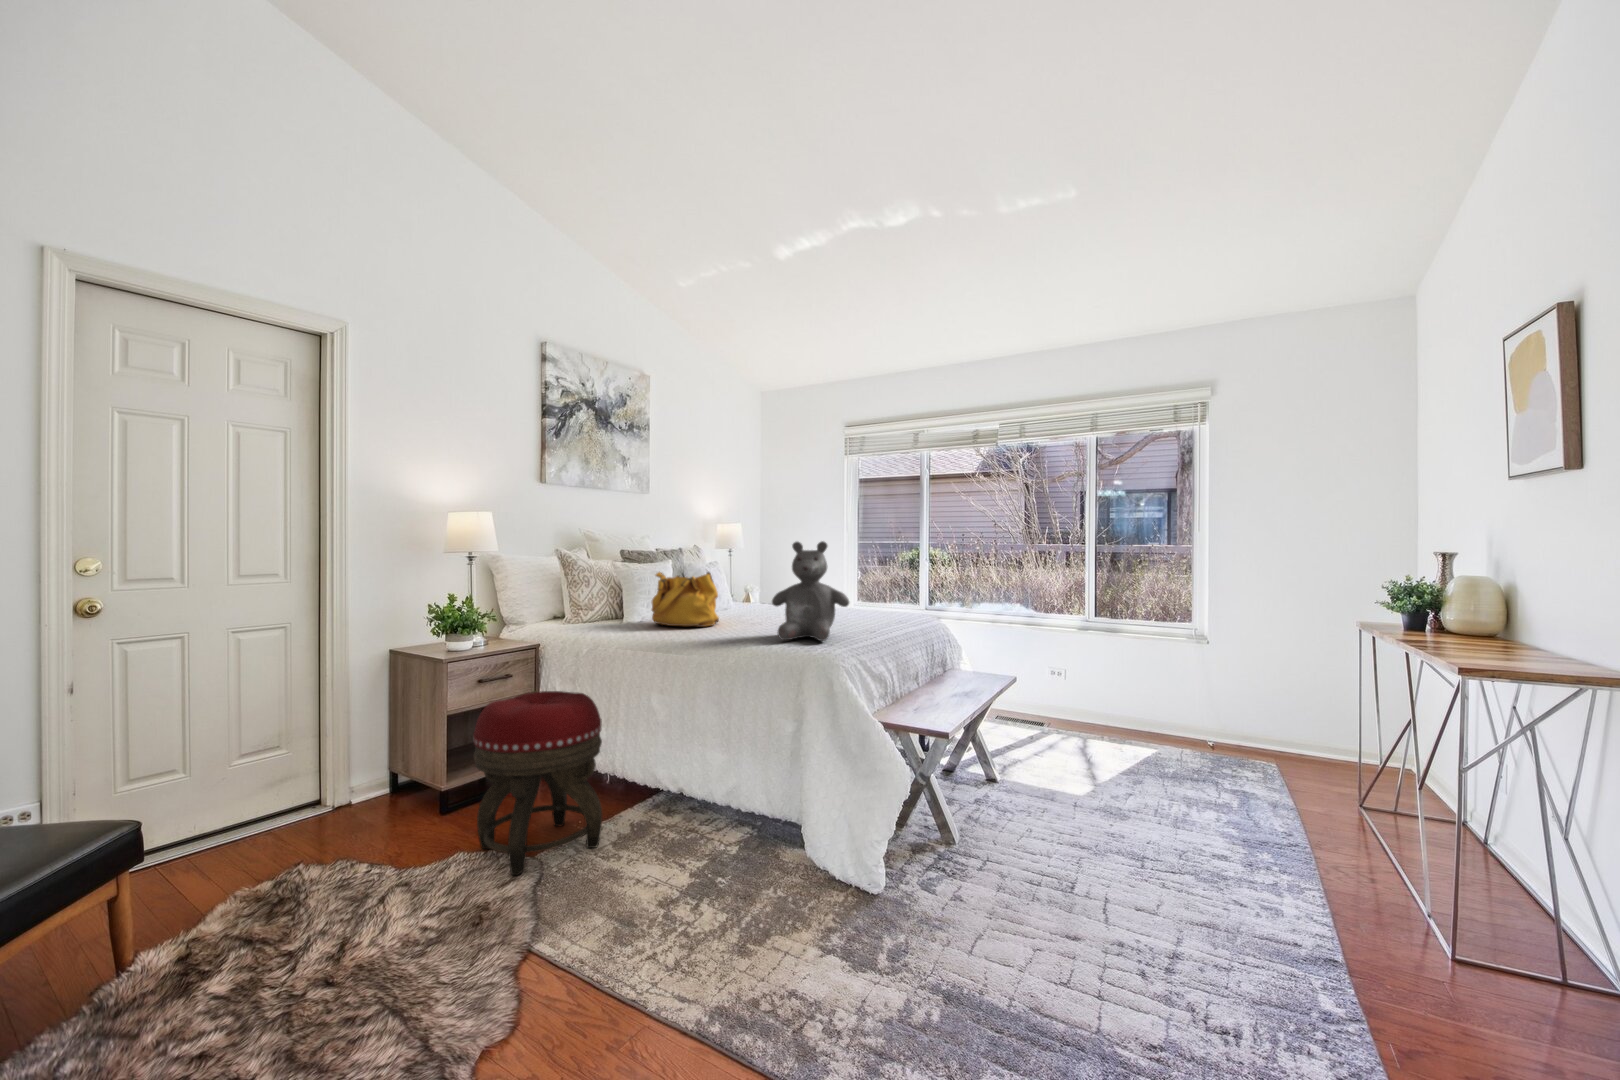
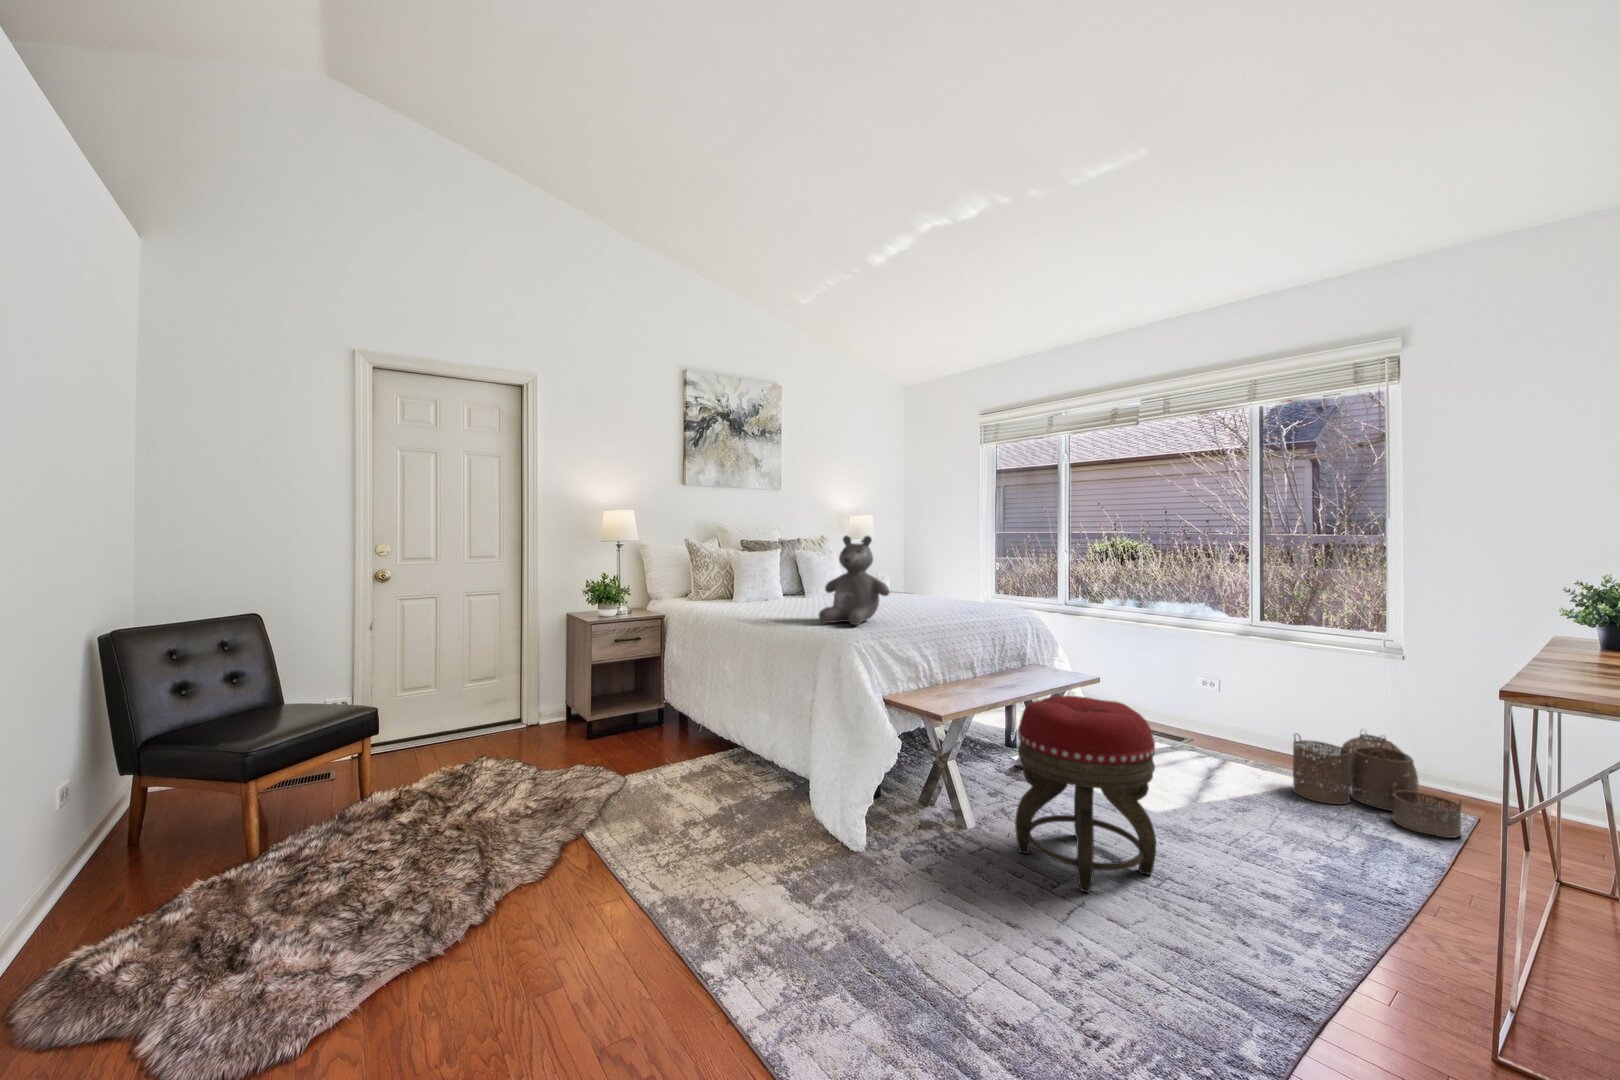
handbag: present [652,572,719,627] -> none [742,558,802,609]
footstool: present [474,691,602,875] -> present [1015,696,1156,892]
woven basket: none [1178,700,1314,784] -> present [1293,733,1462,837]

